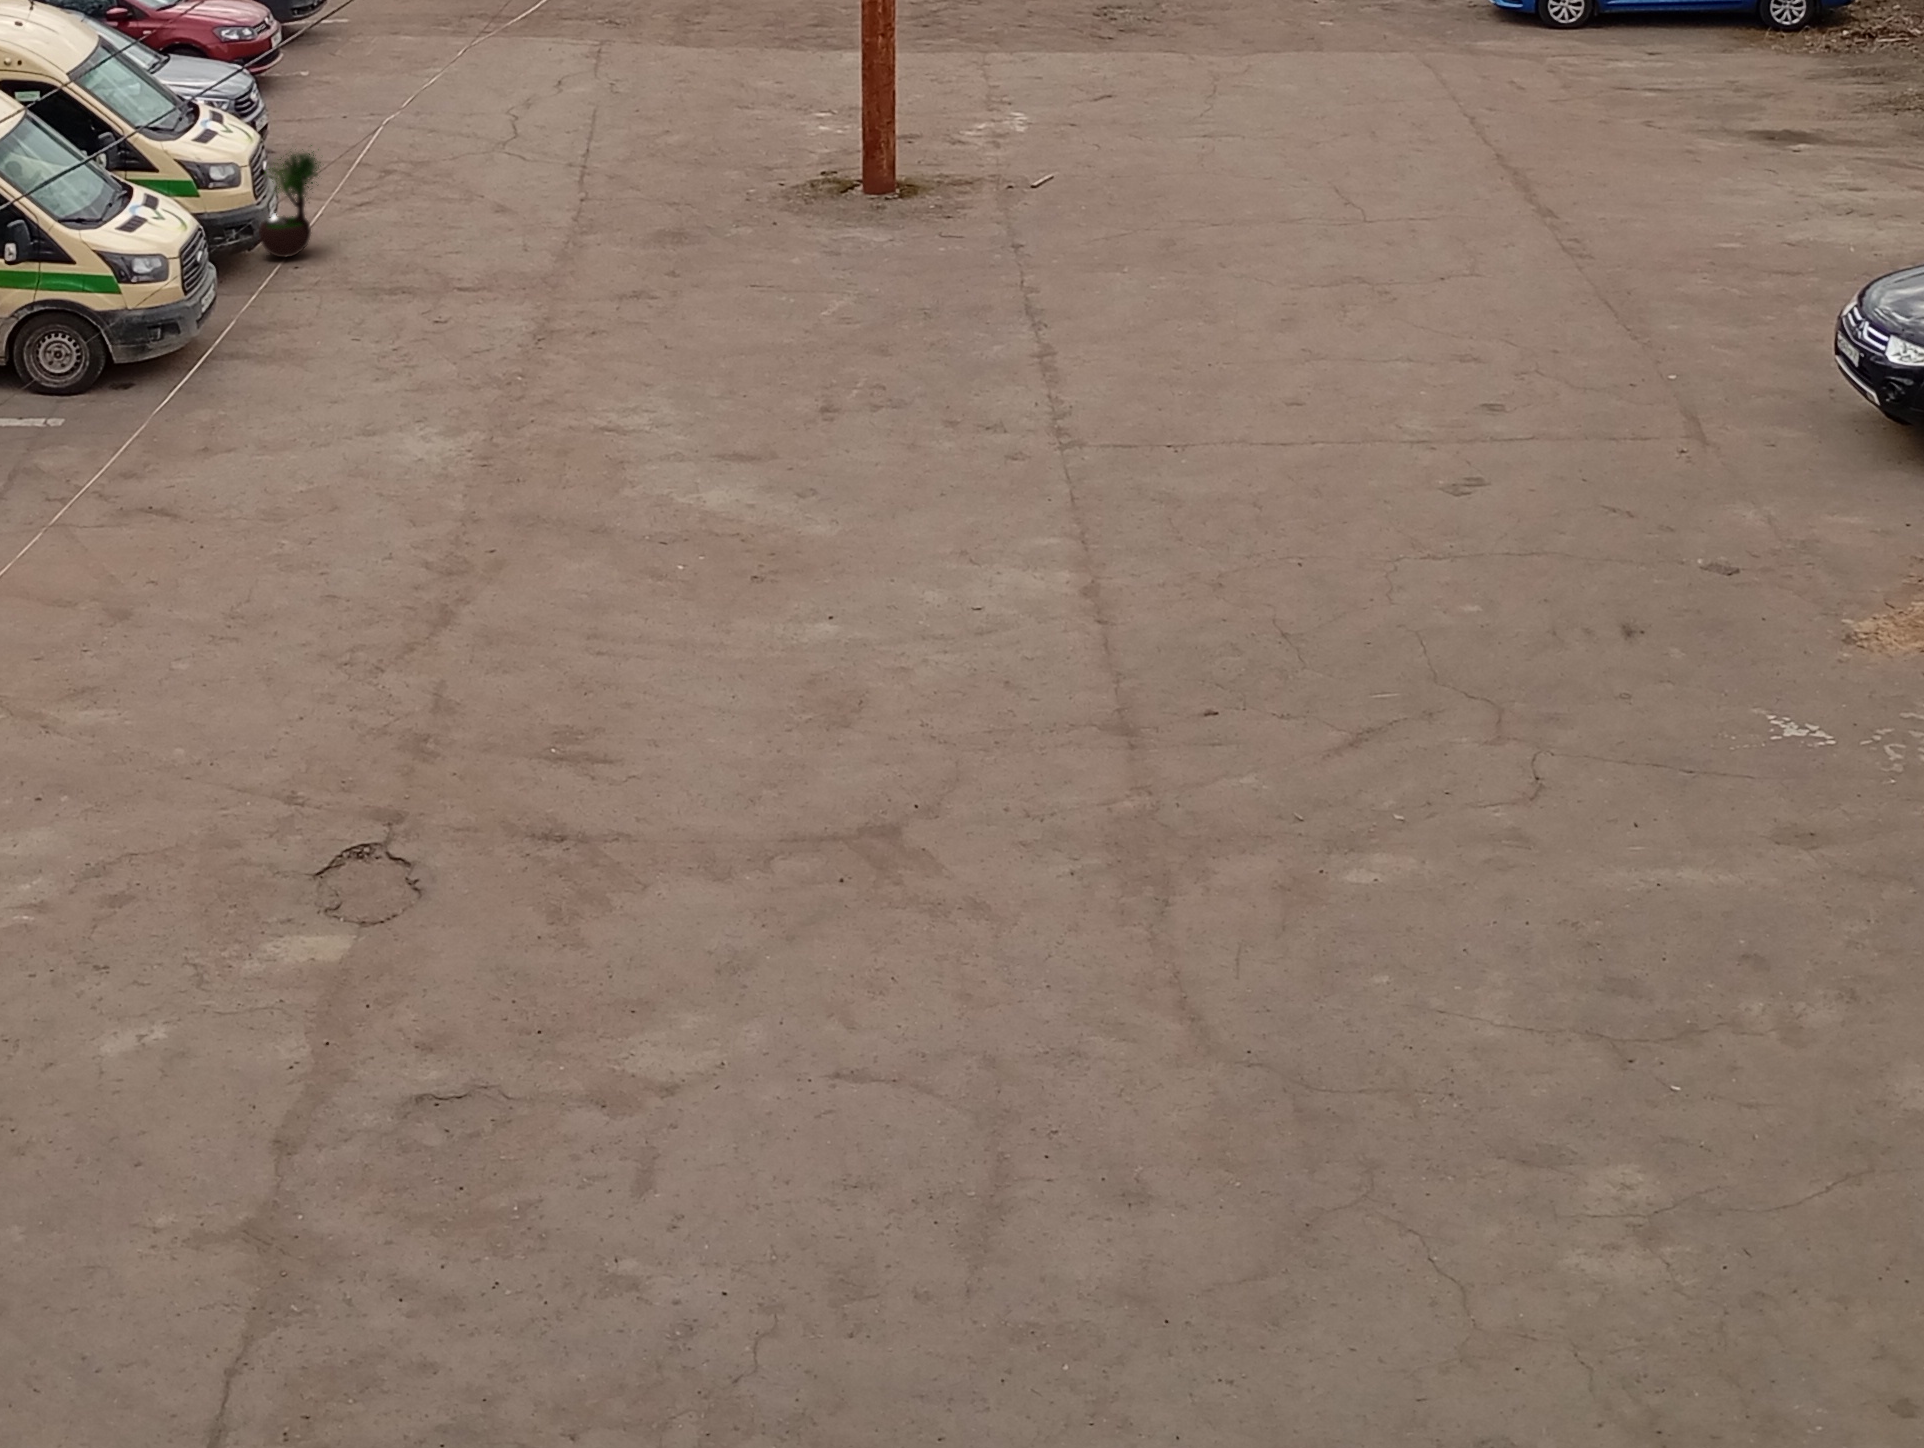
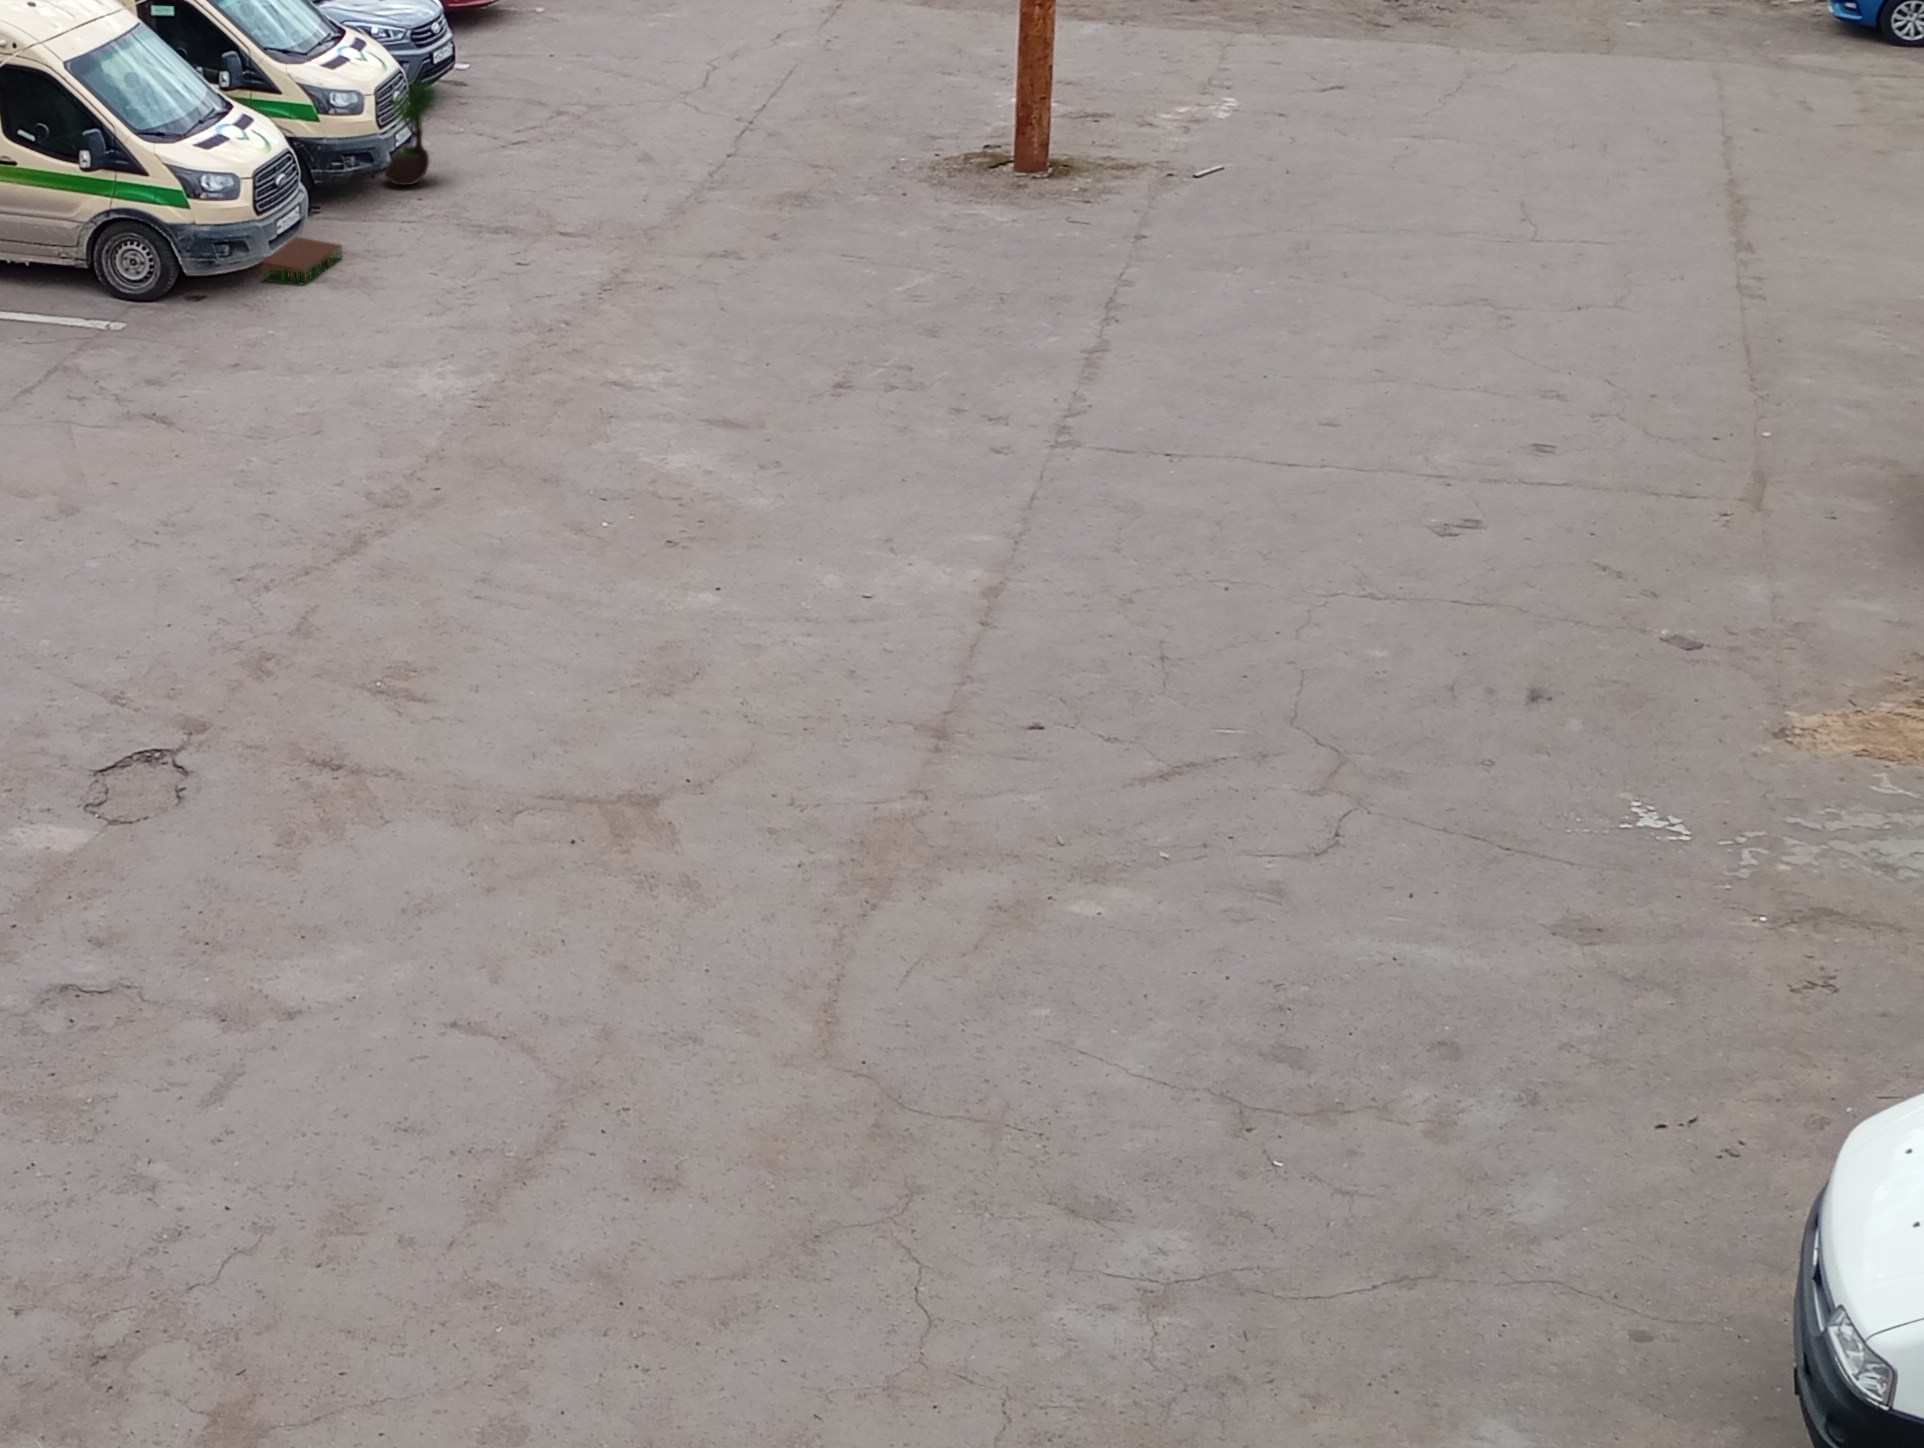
storage bin: none [198,316,269,363] -> present [262,237,342,282]

